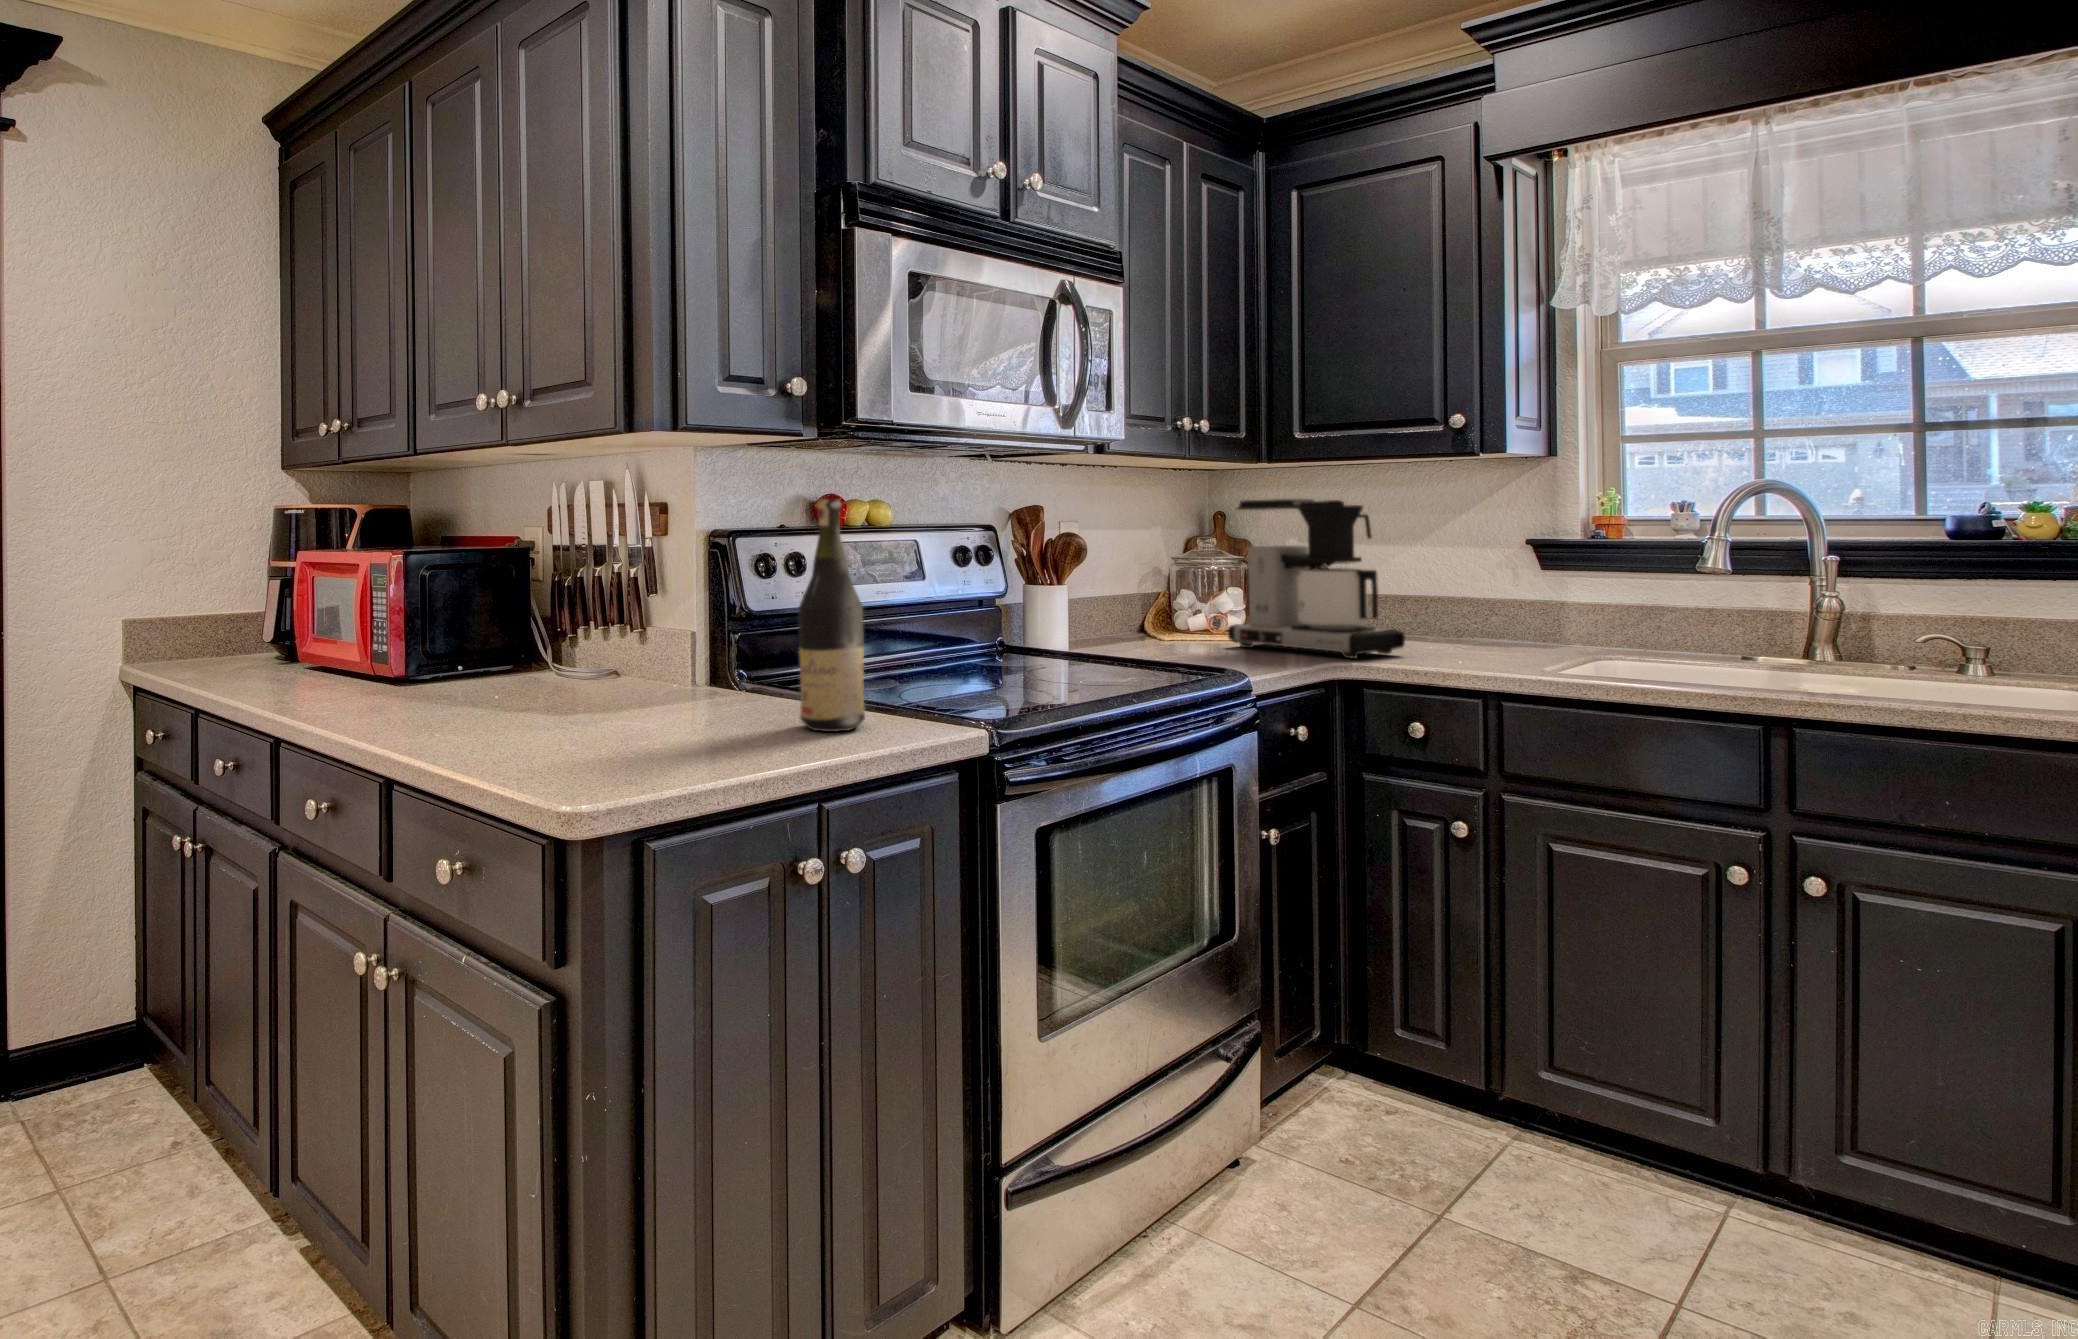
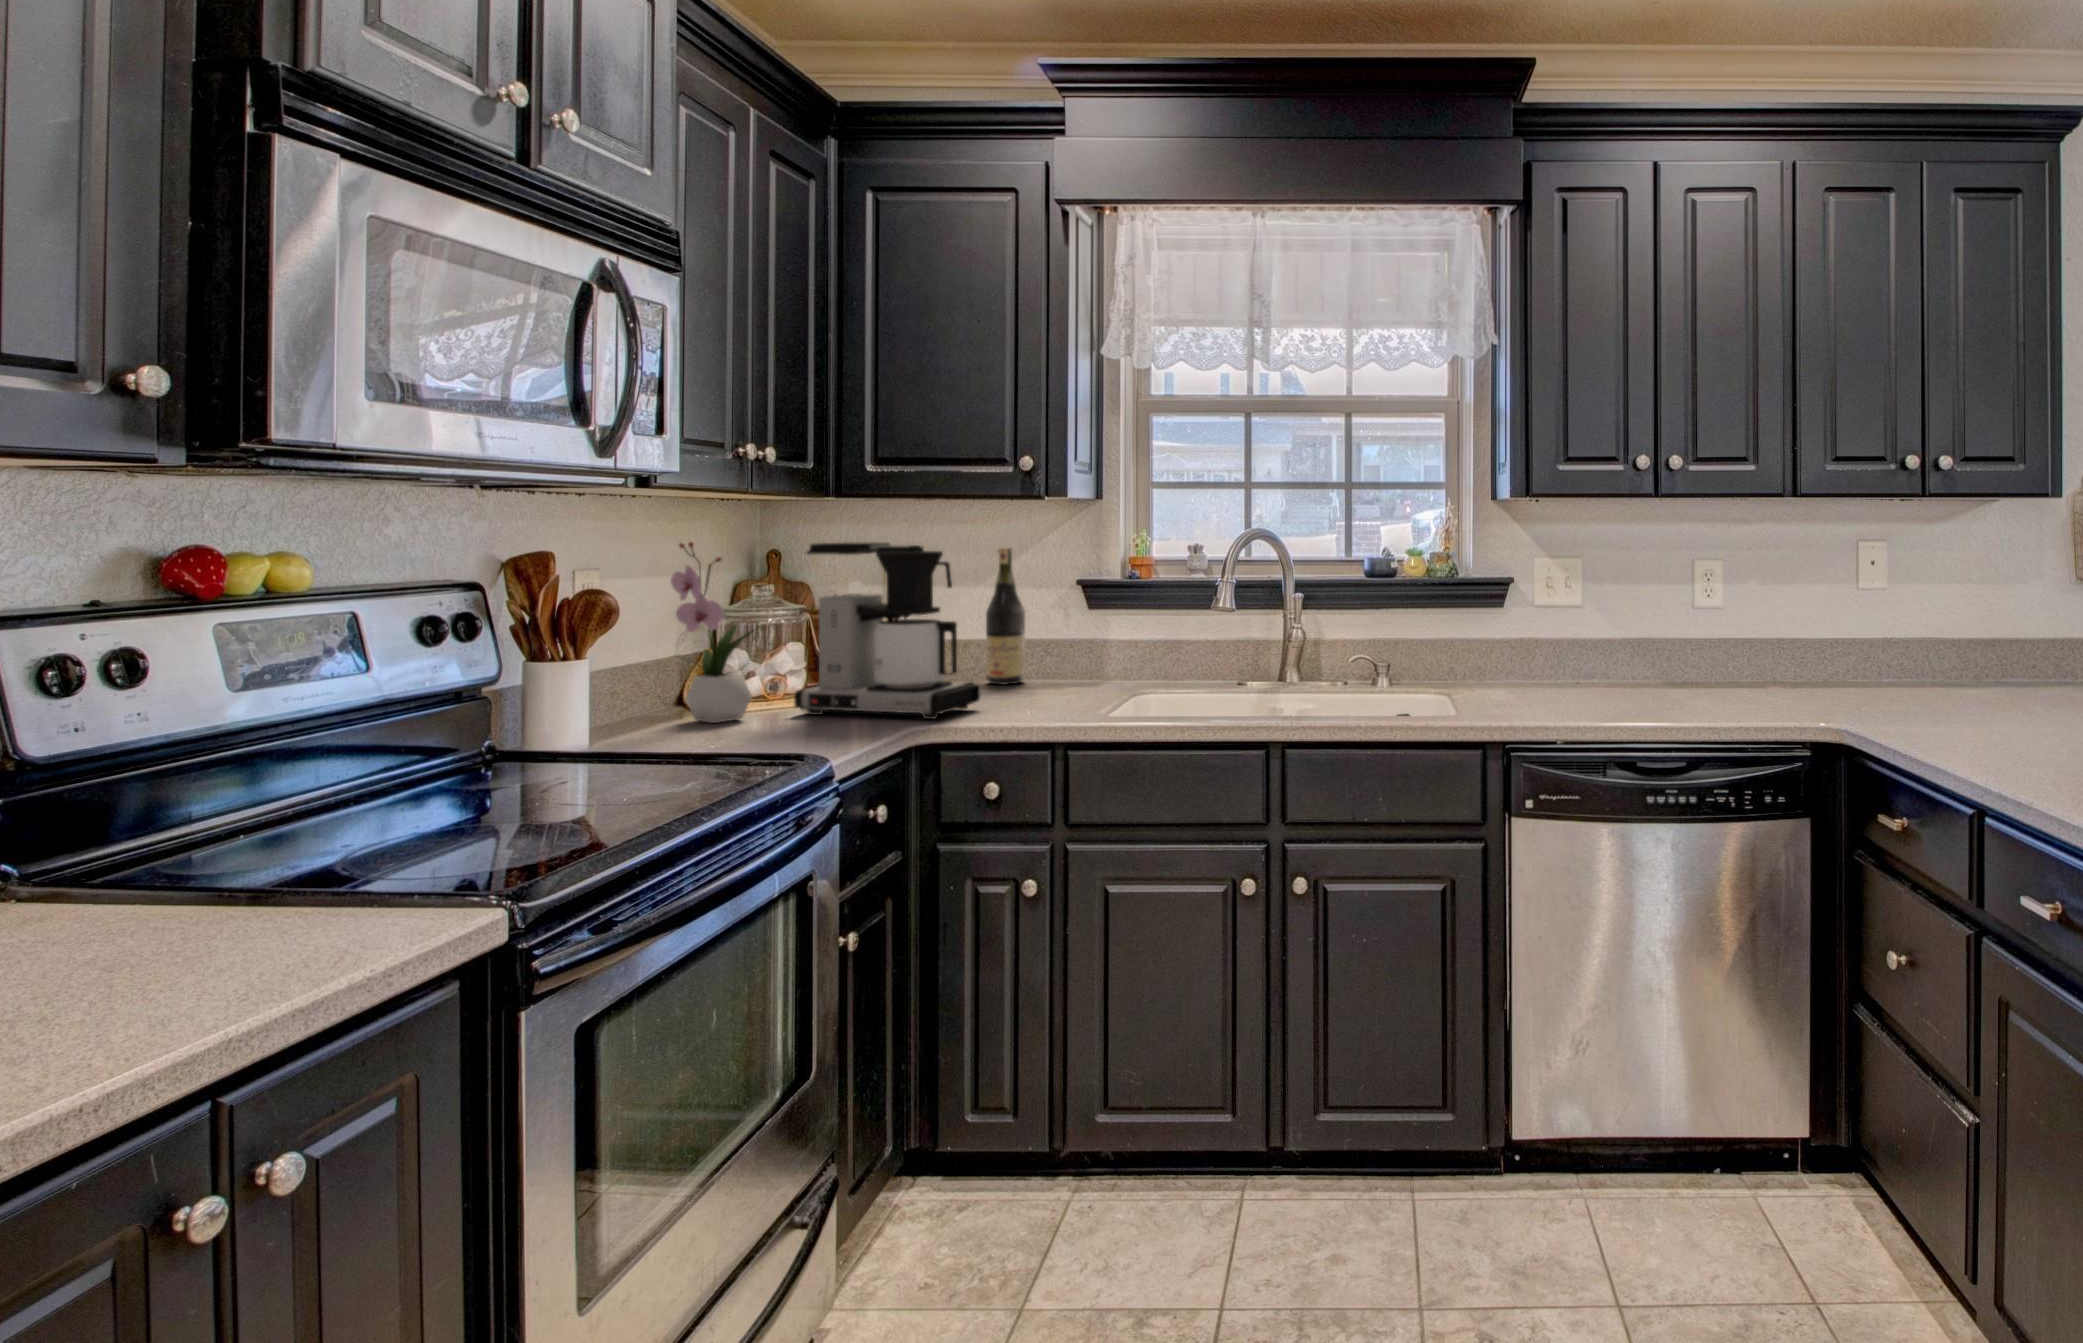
wine bottle: present [798,499,865,732] -> present [986,548,1025,684]
flower arrangement: none [1128,500,1199,646] -> present [671,542,756,723]

